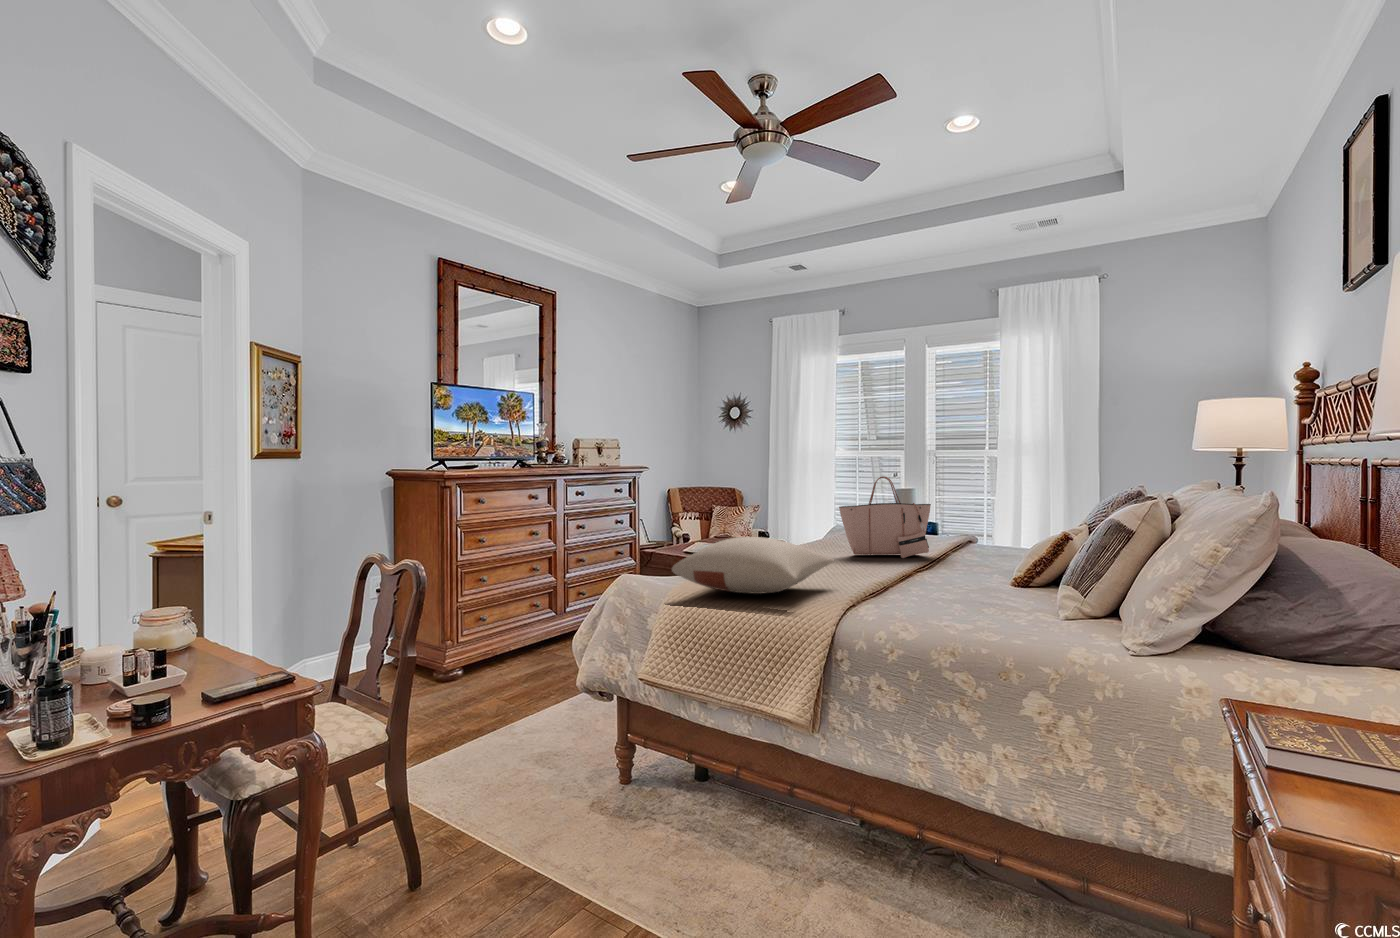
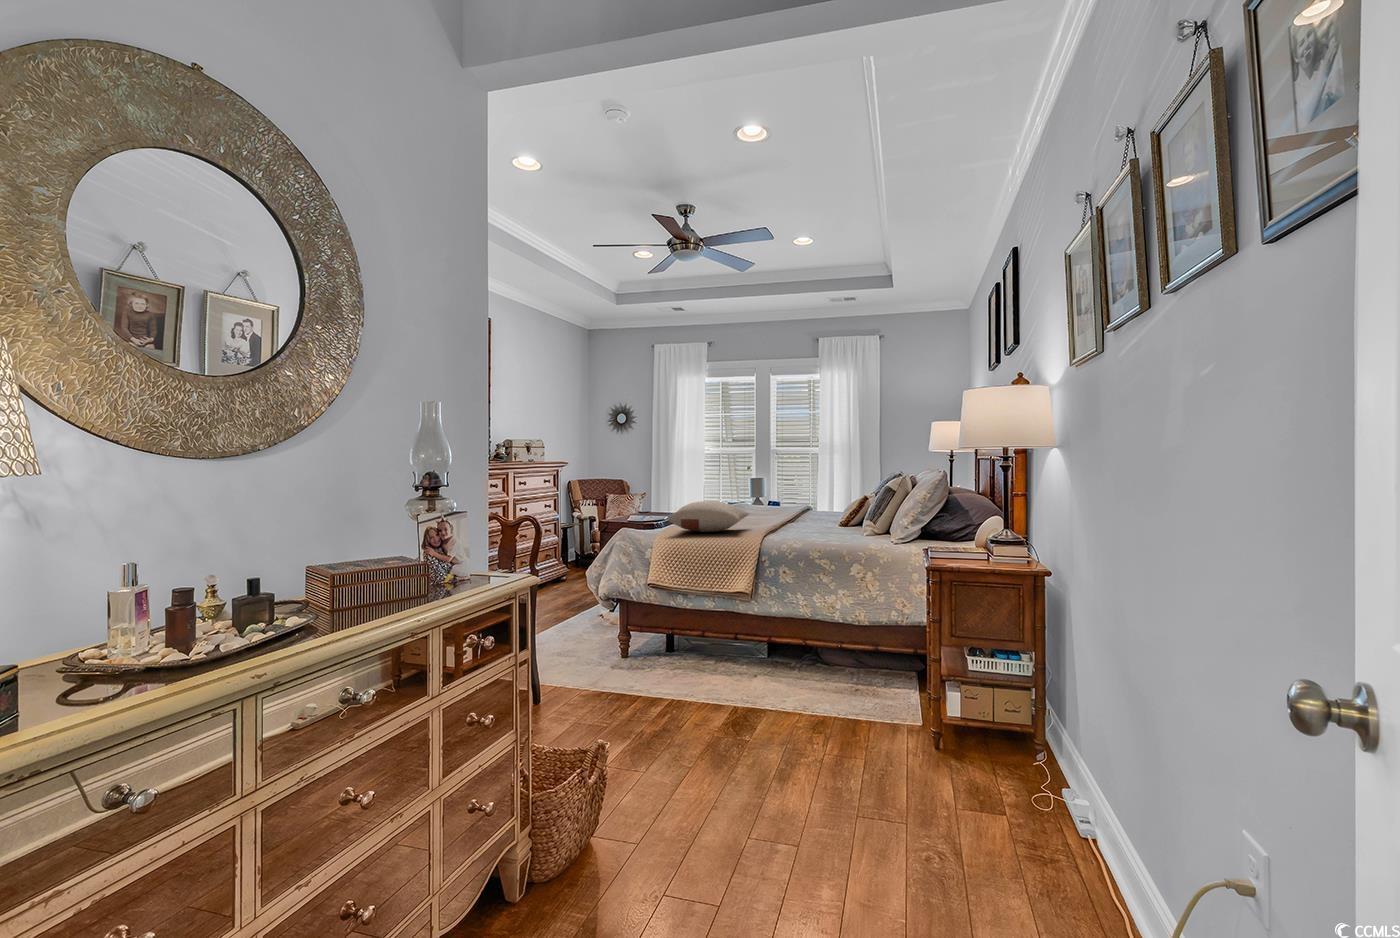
tote bag: present [839,477,931,558] -> none [734,467,789,517]

